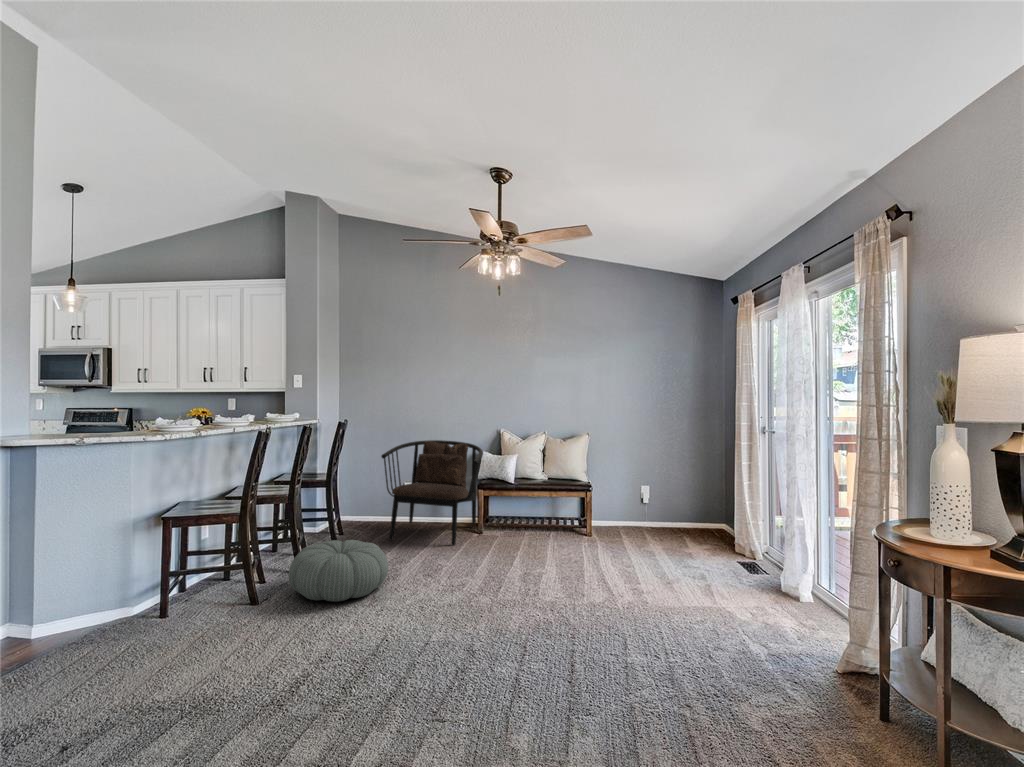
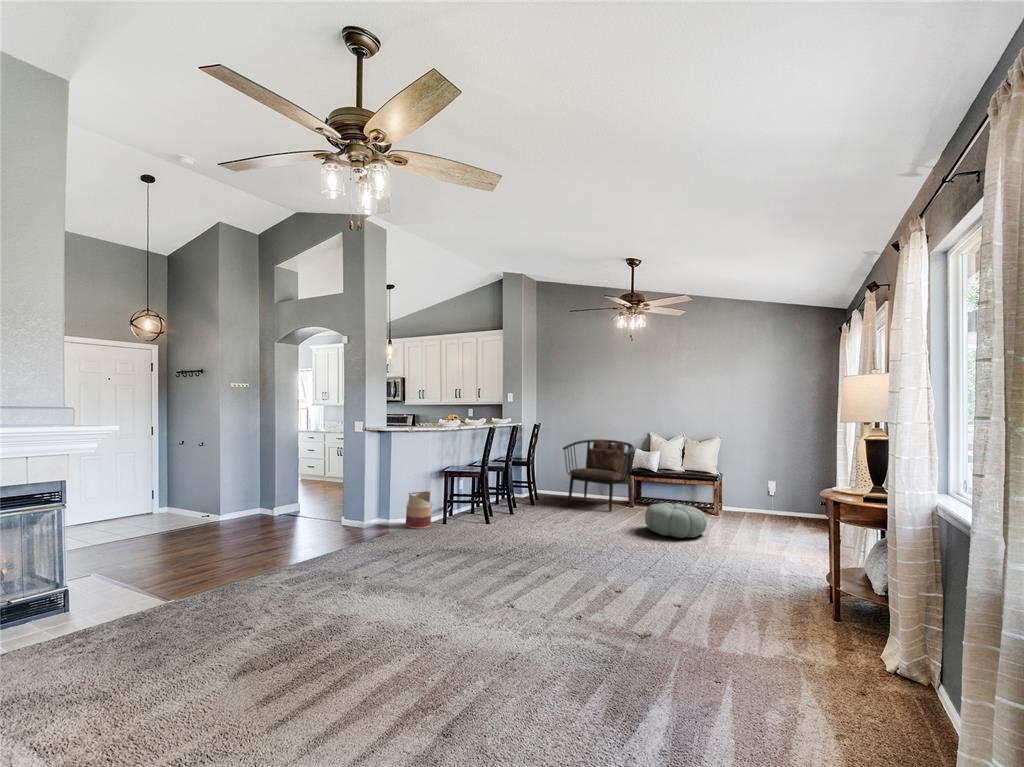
pouf: present [289,540,388,602] -> present [645,503,707,538]
basket: none [66,558,131,643] -> present [406,491,432,528]

